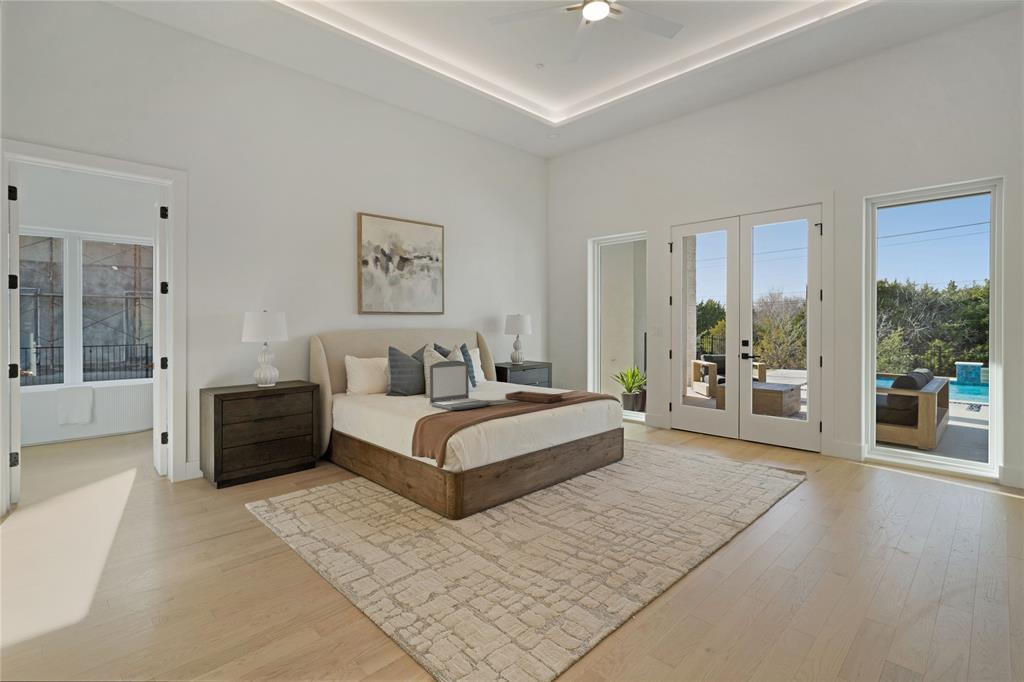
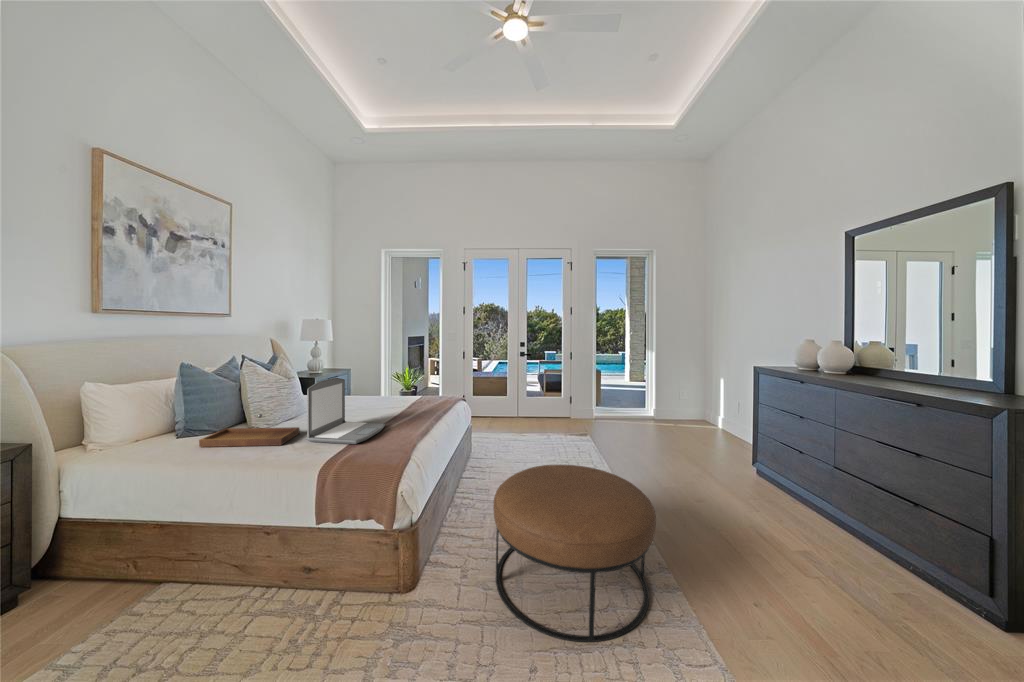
tray: present [505,382,562,403] -> present [199,414,300,447]
ottoman: none [493,453,647,593] -> present [493,465,656,642]

